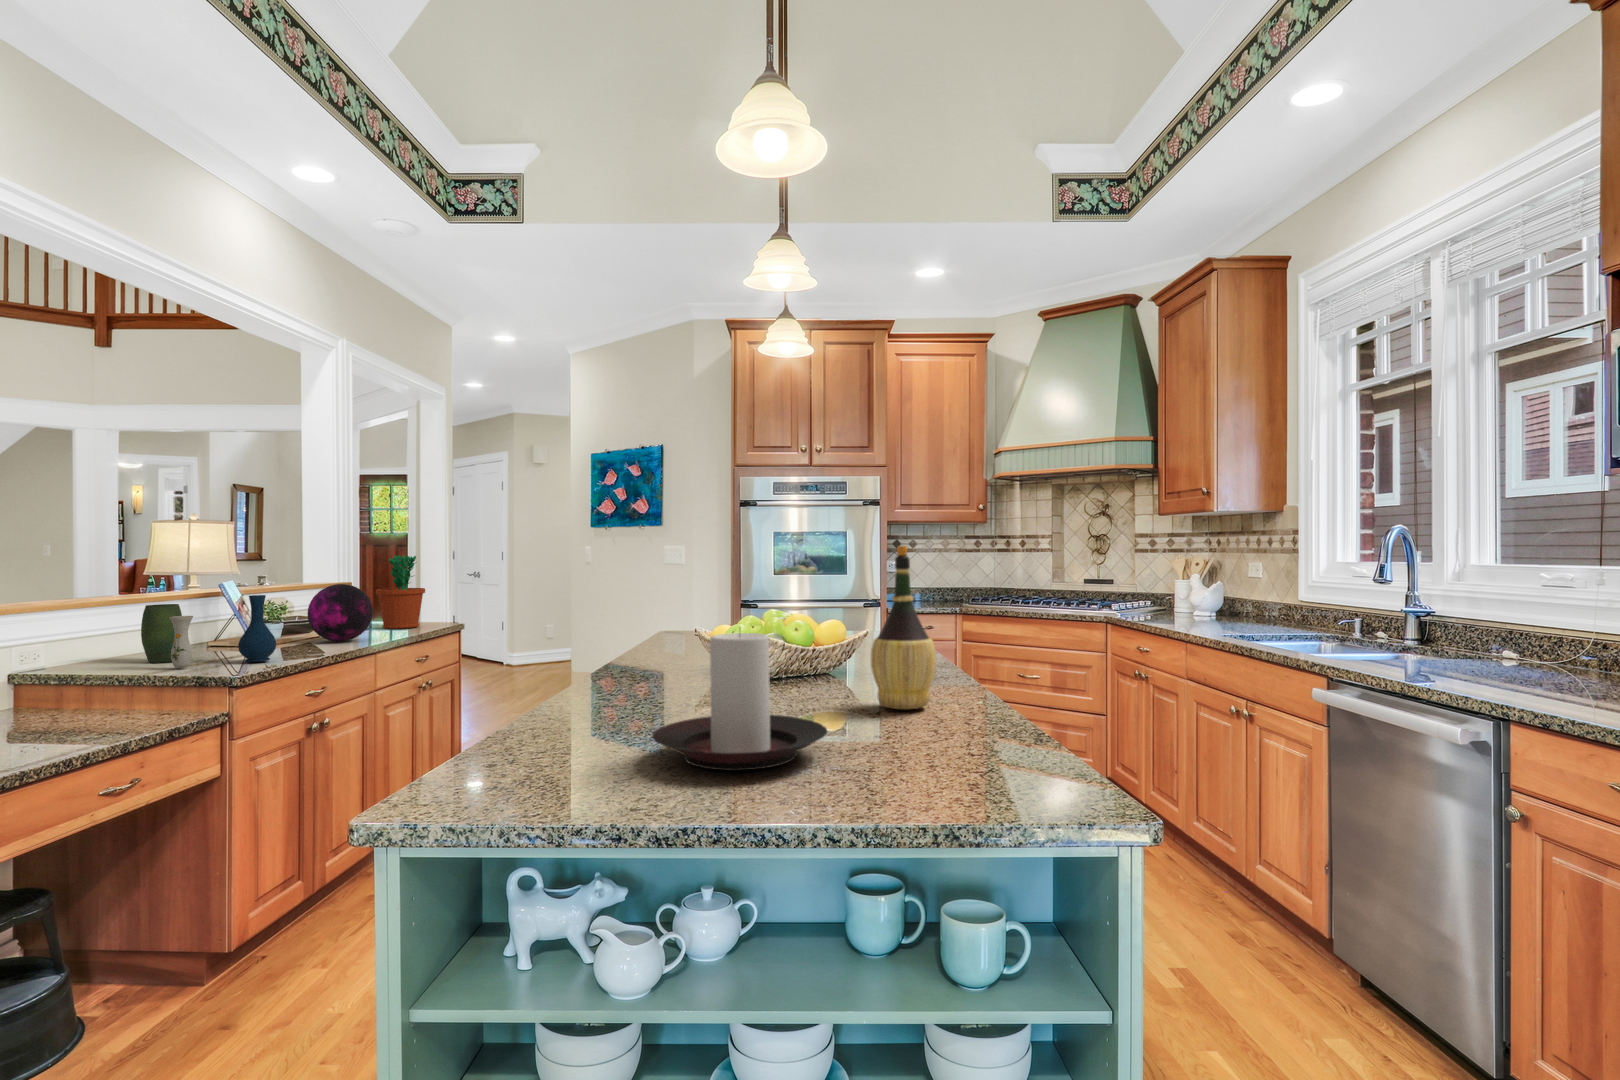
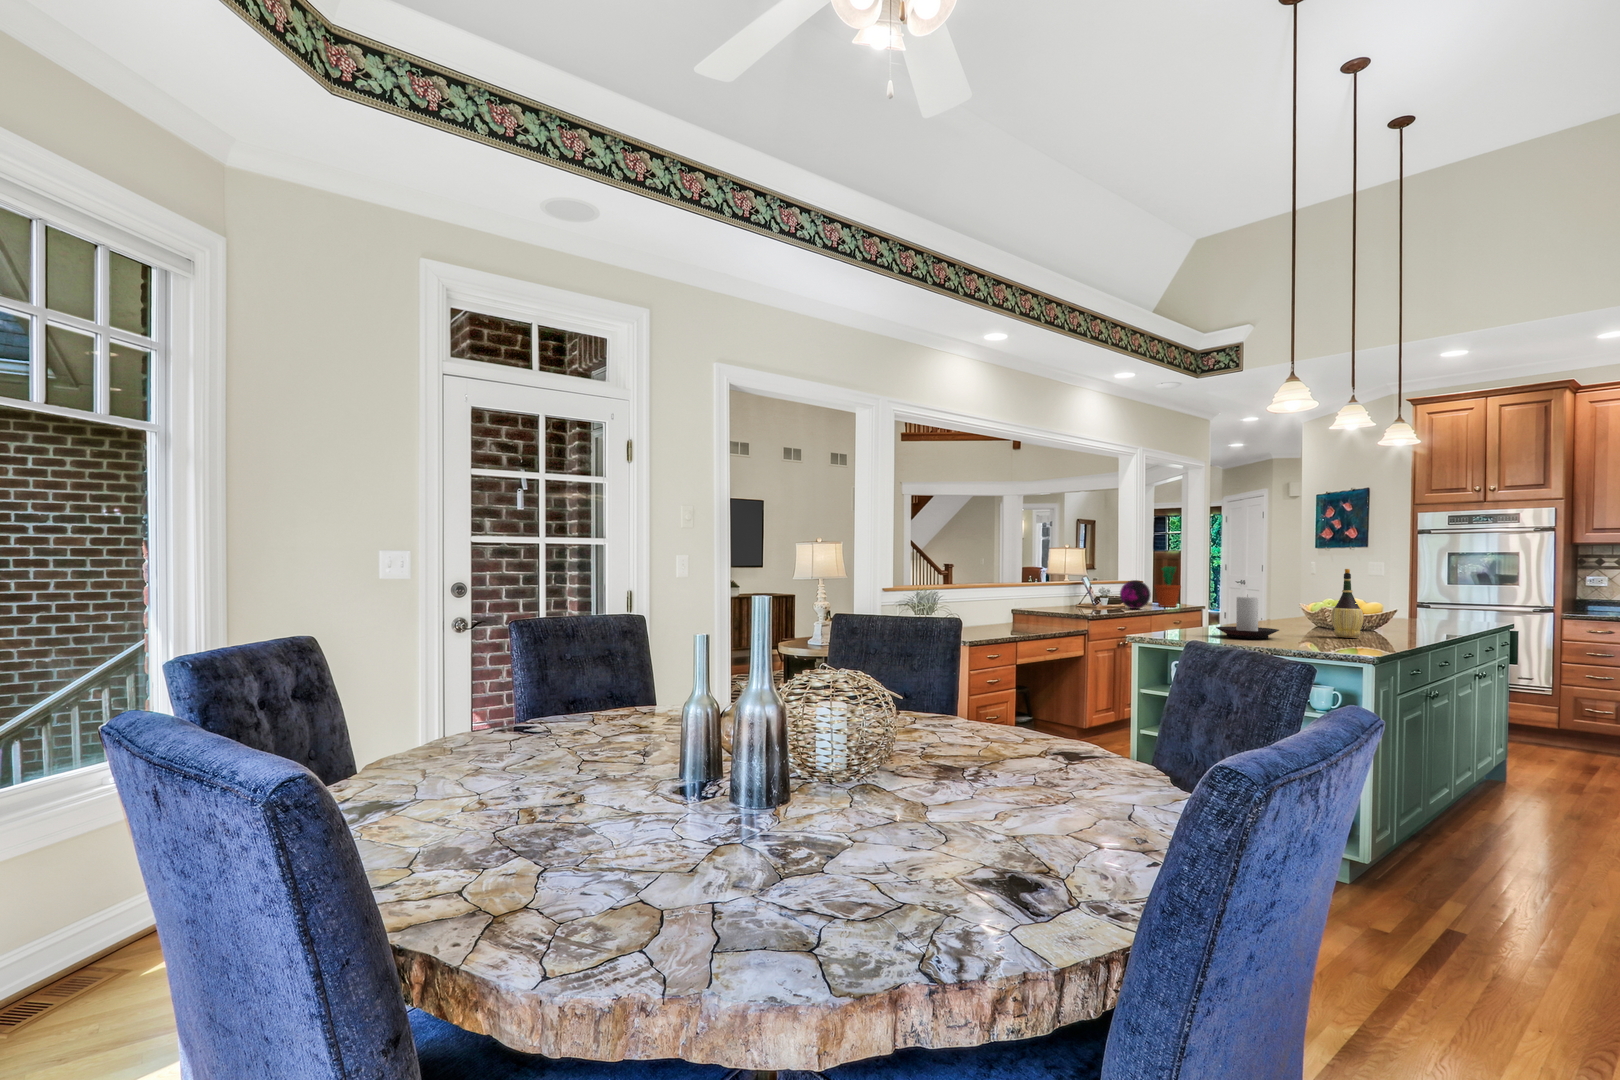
vase: present [141,595,276,668] -> none [1056,583,1107,612]

